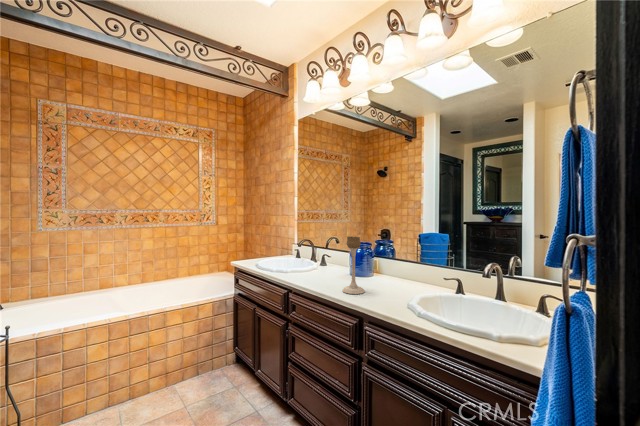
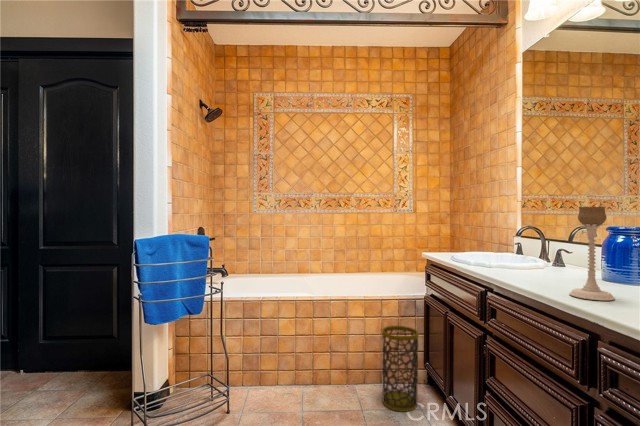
trash can: none [201,324,232,396] -> present [382,326,419,412]

